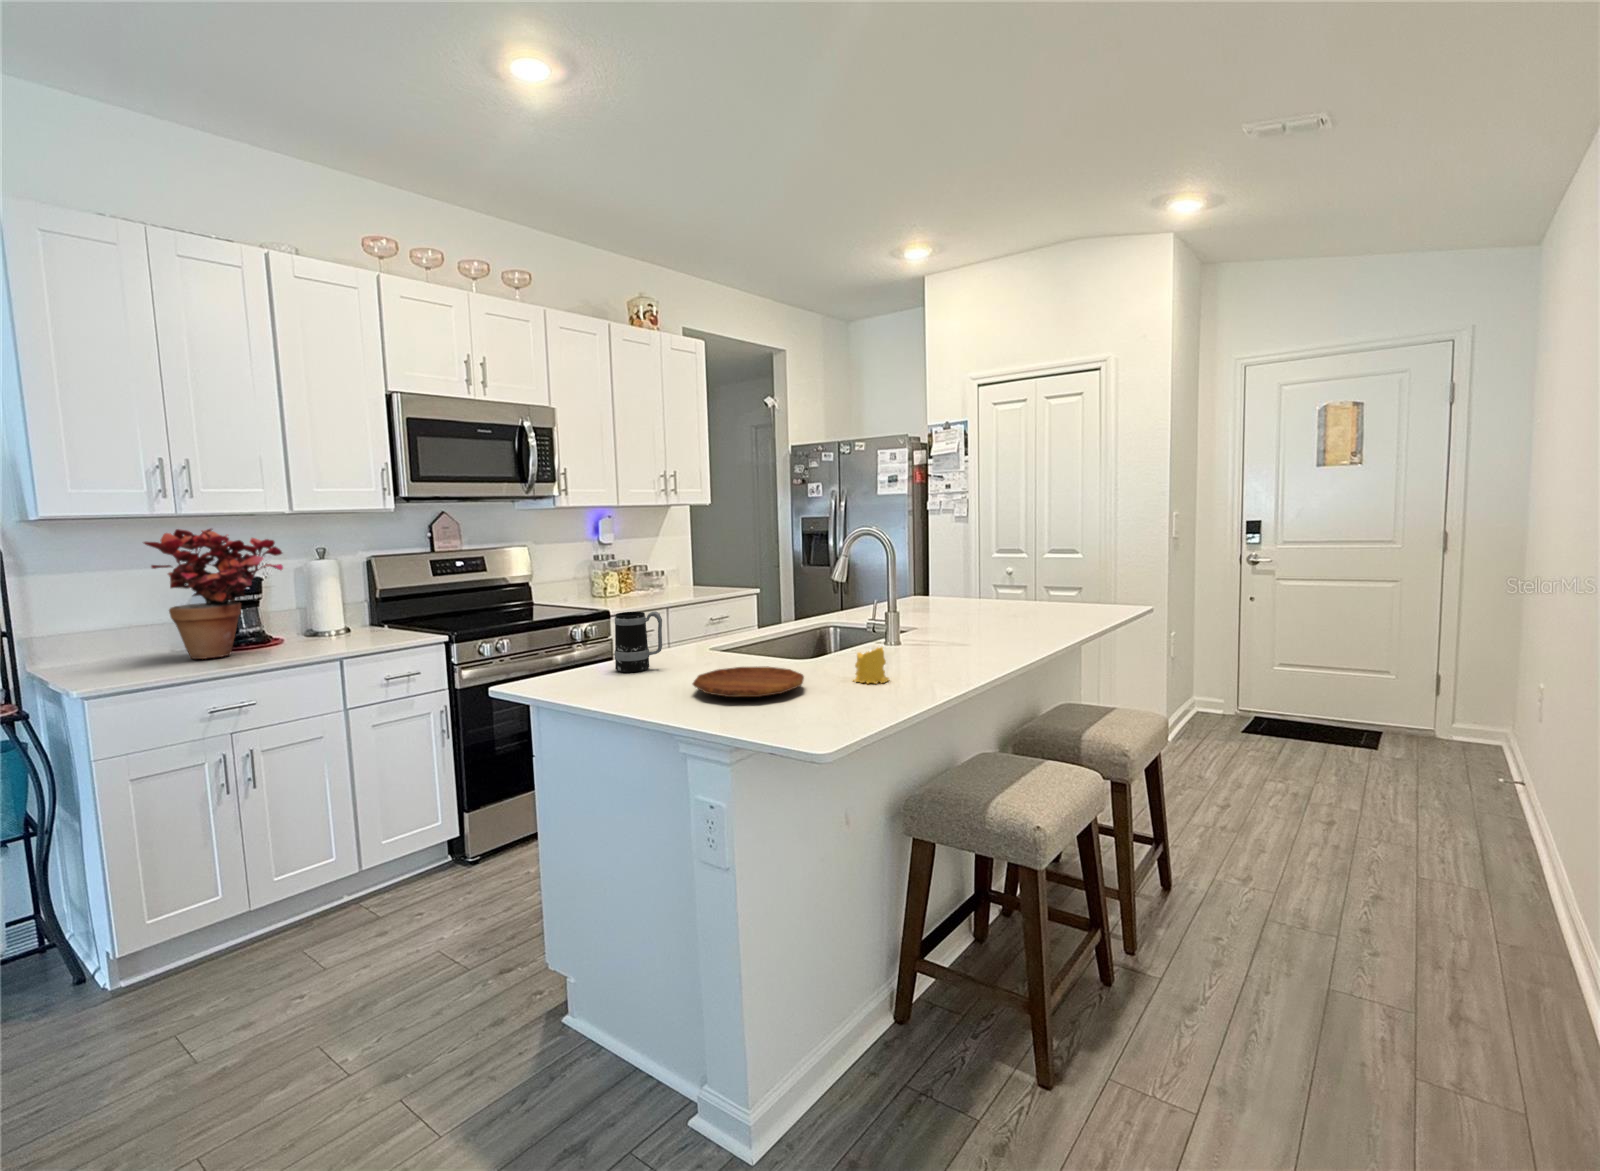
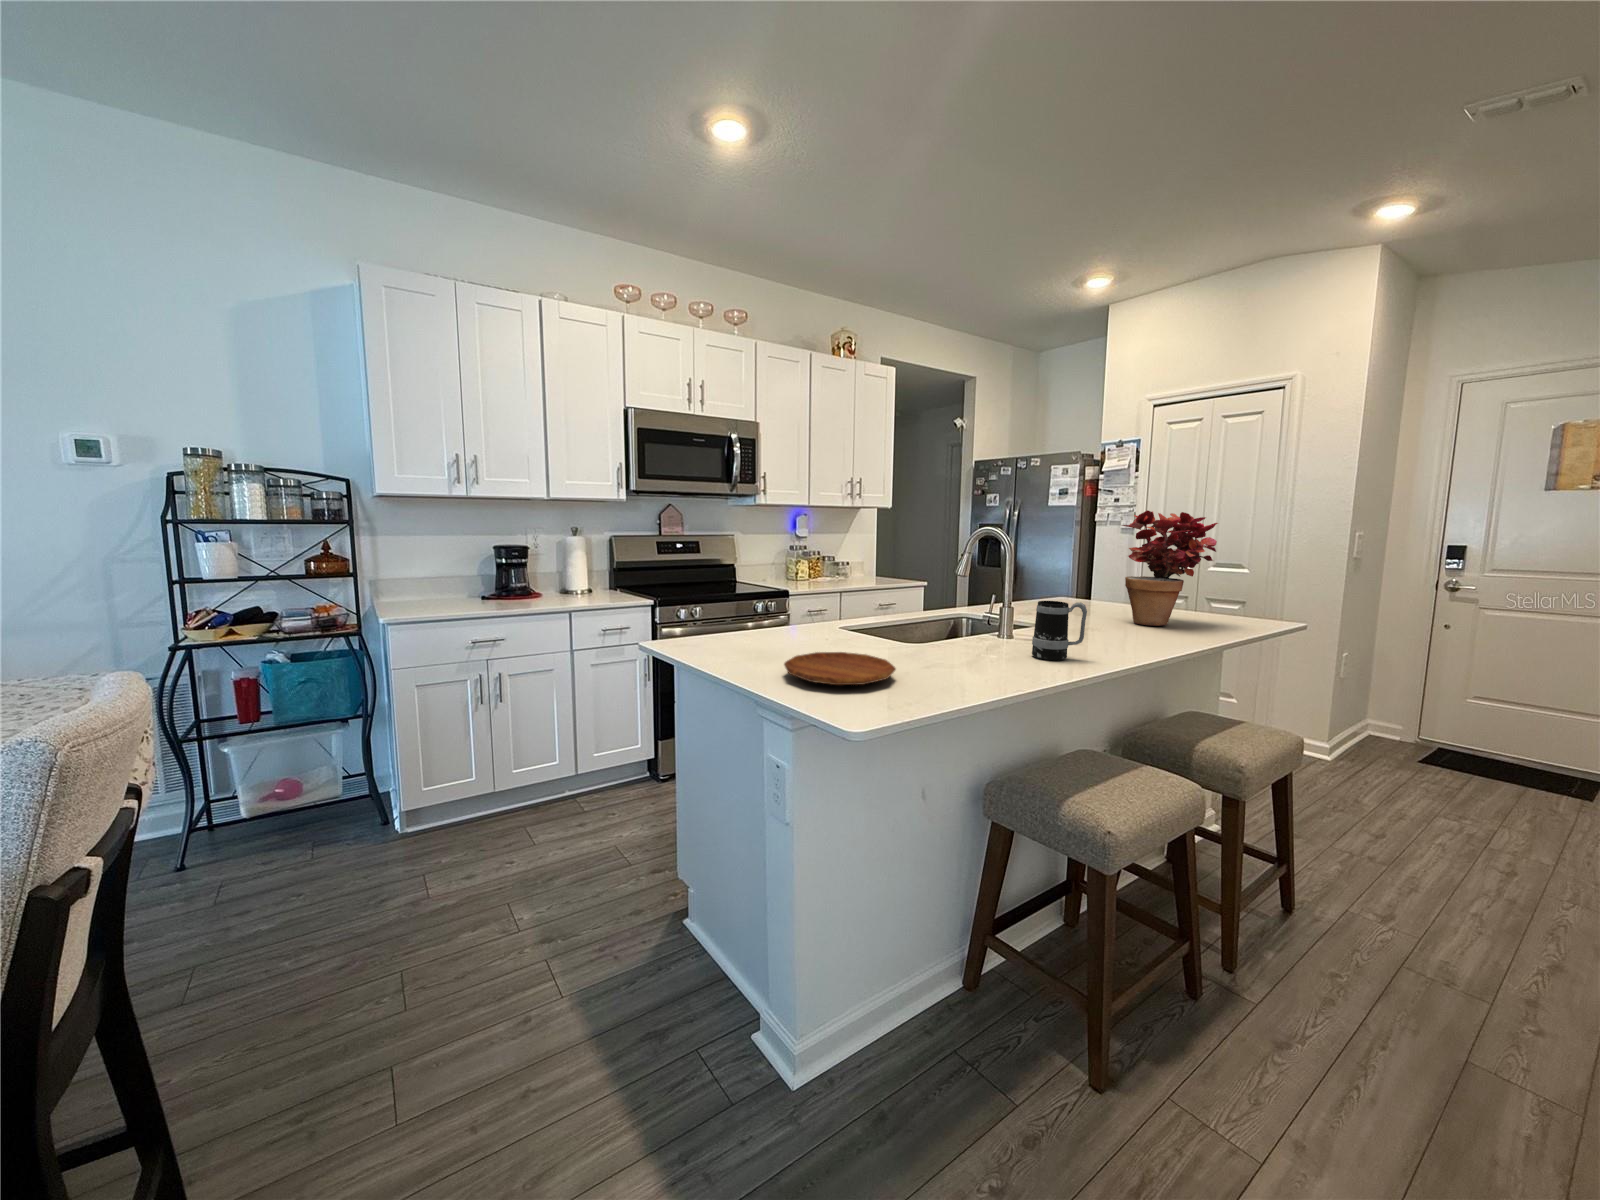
potted plant: present [144,529,283,659] -> present [1122,510,1218,626]
mug: present [614,611,662,672] -> present [1032,601,1087,660]
candle: present [854,647,889,684] -> none [949,644,990,686]

